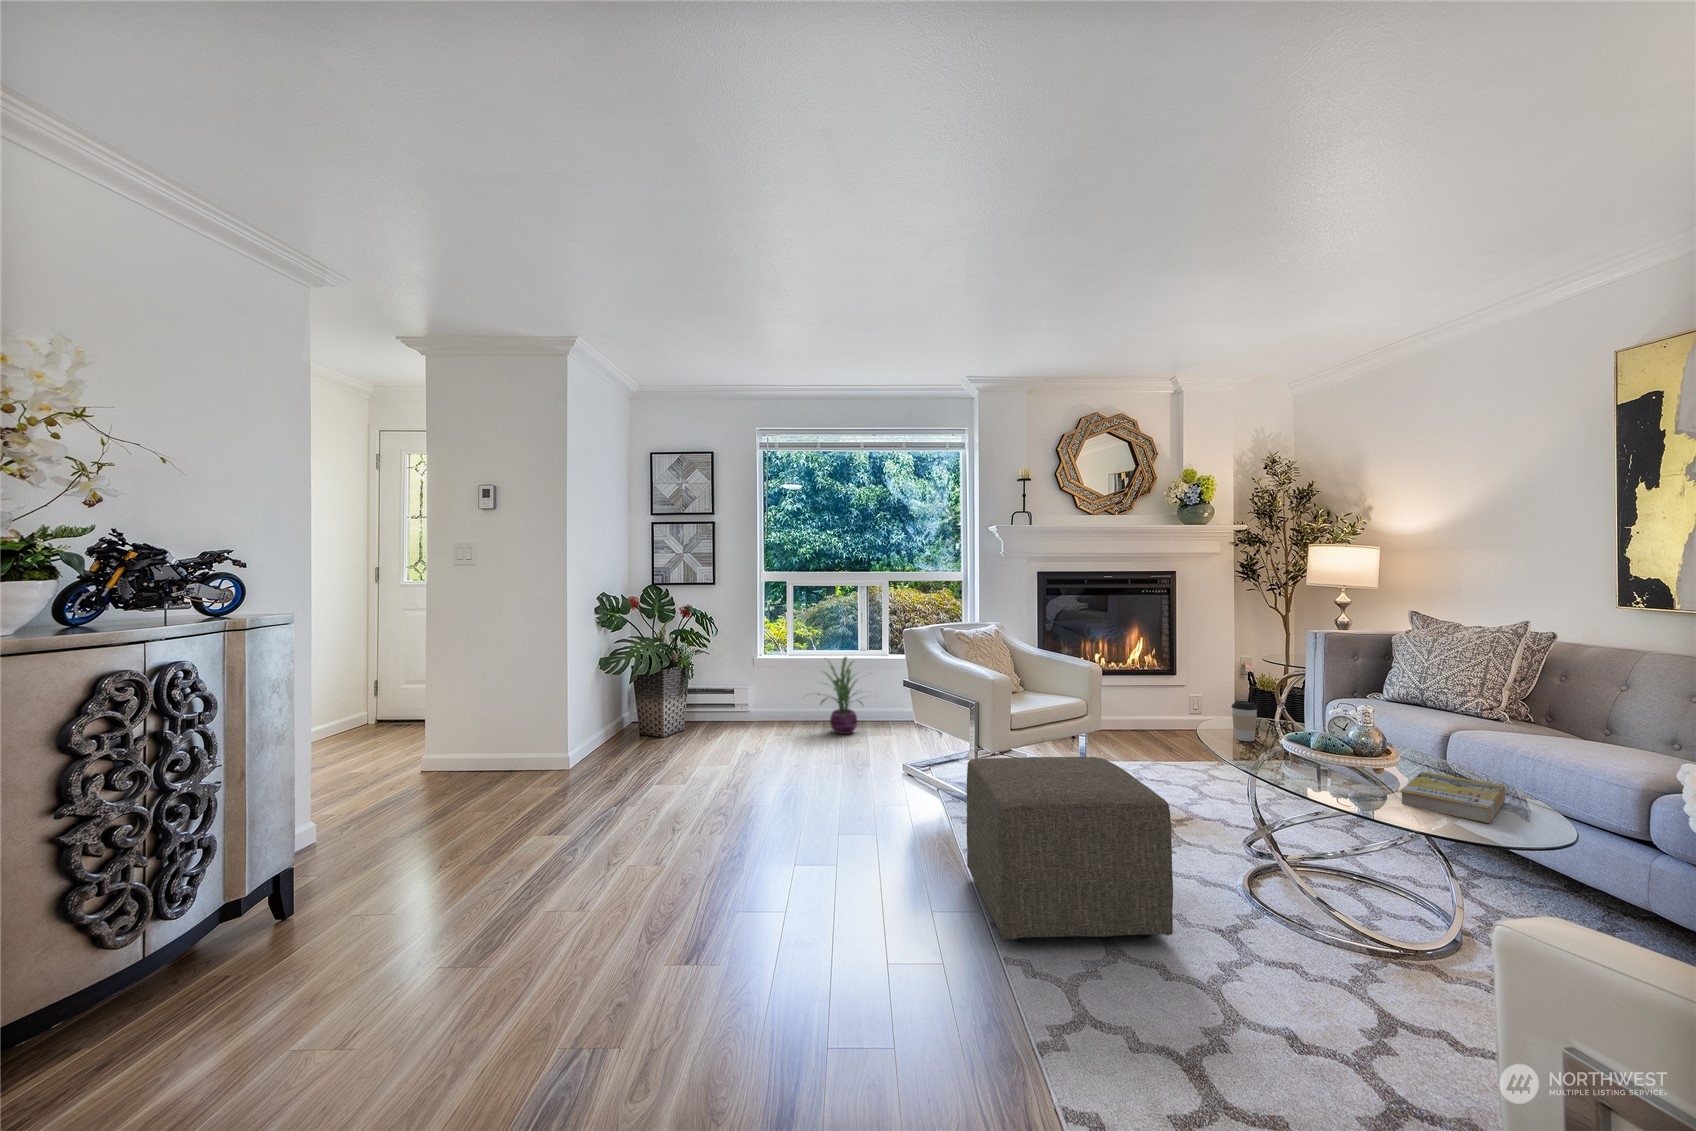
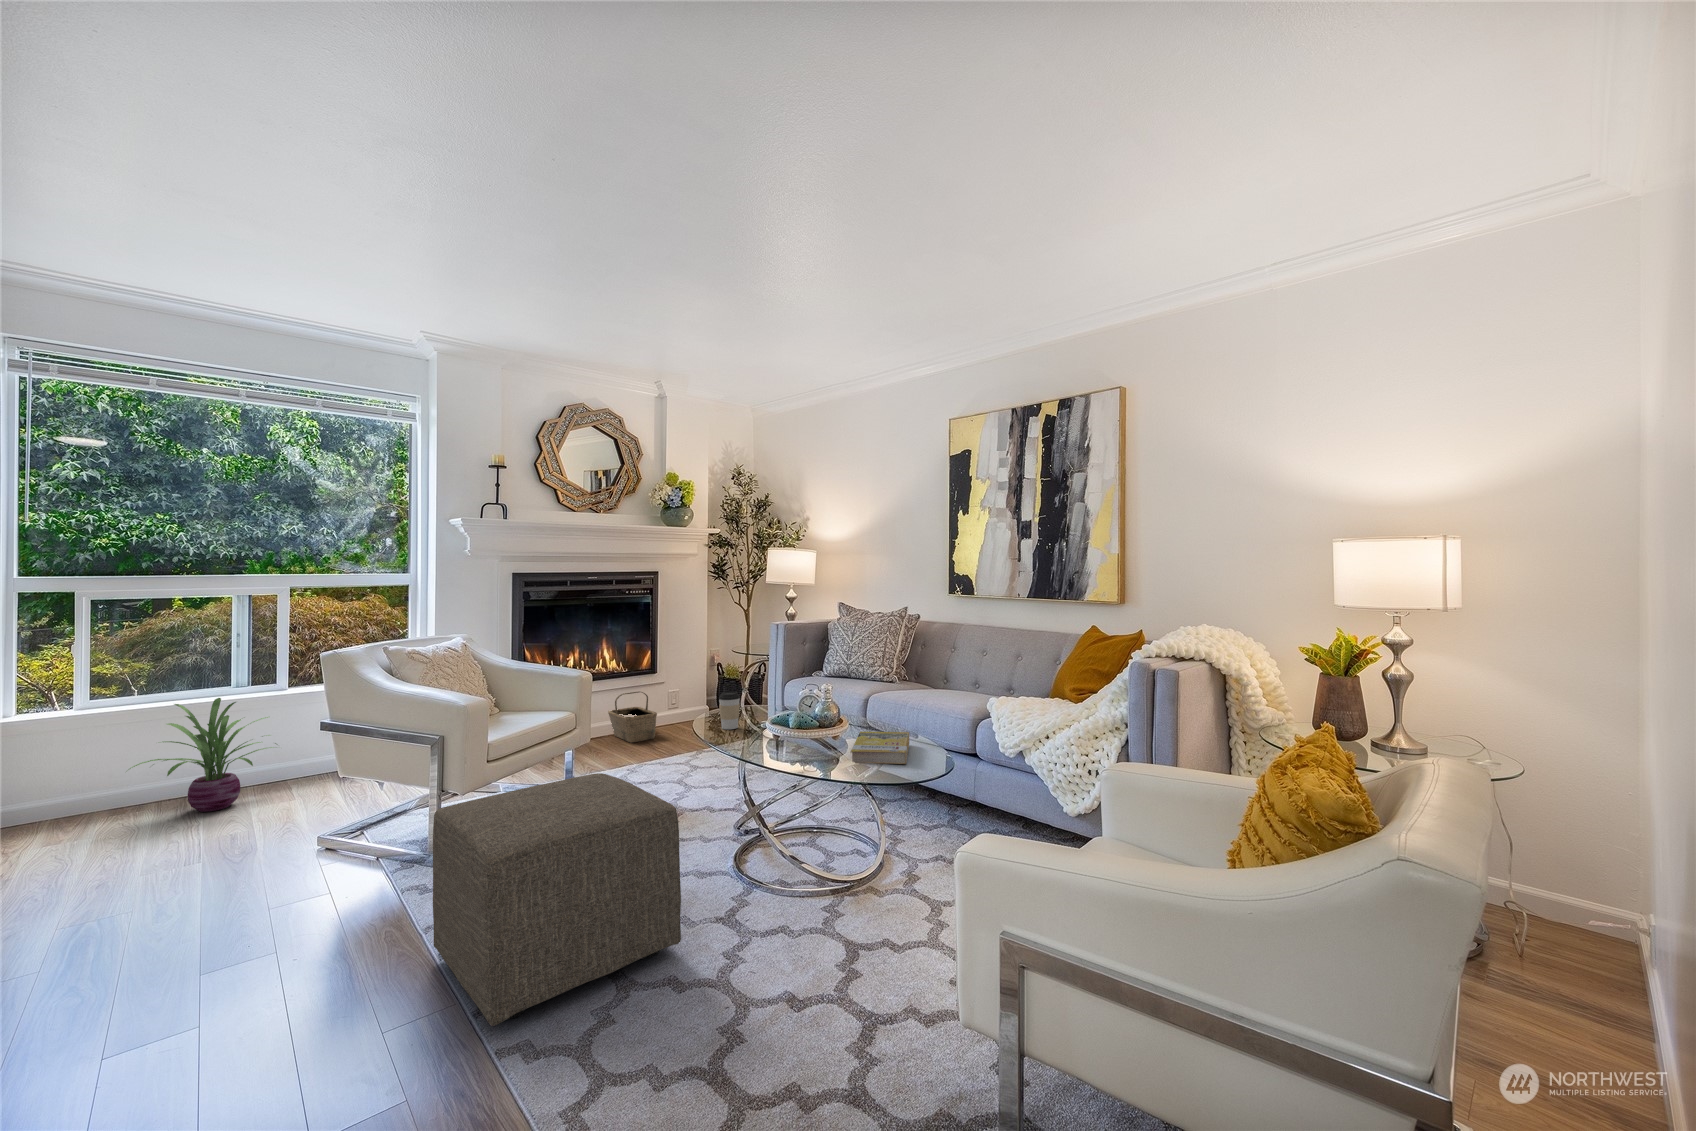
basket: none [1125,690,1175,740] -> present [608,691,657,743]

